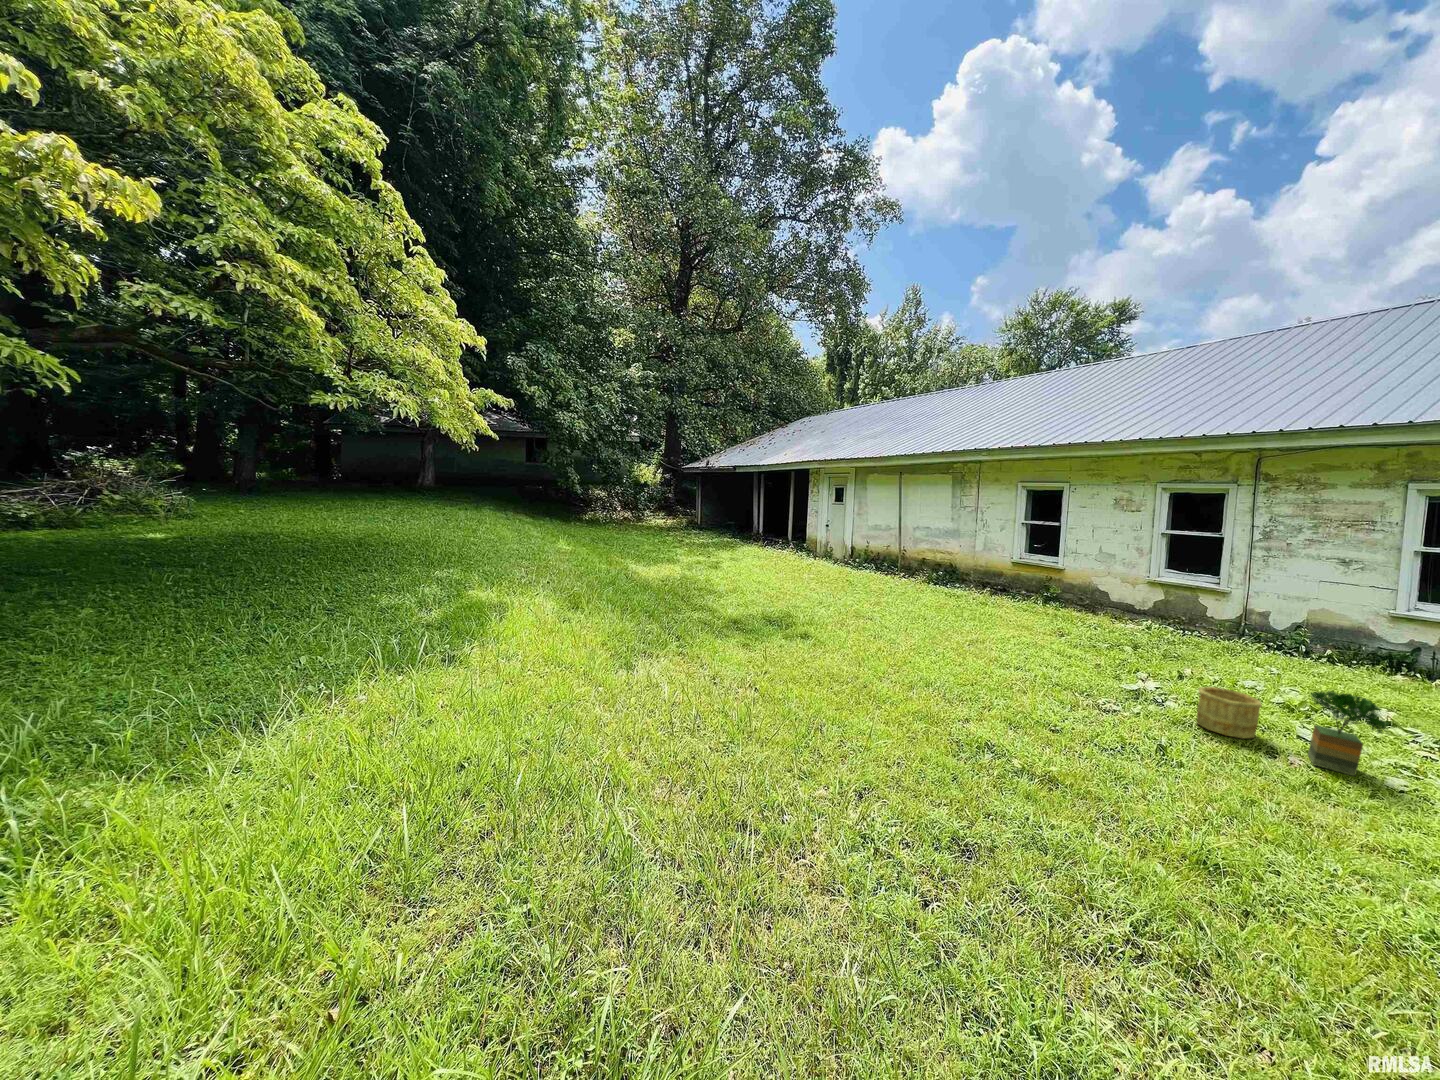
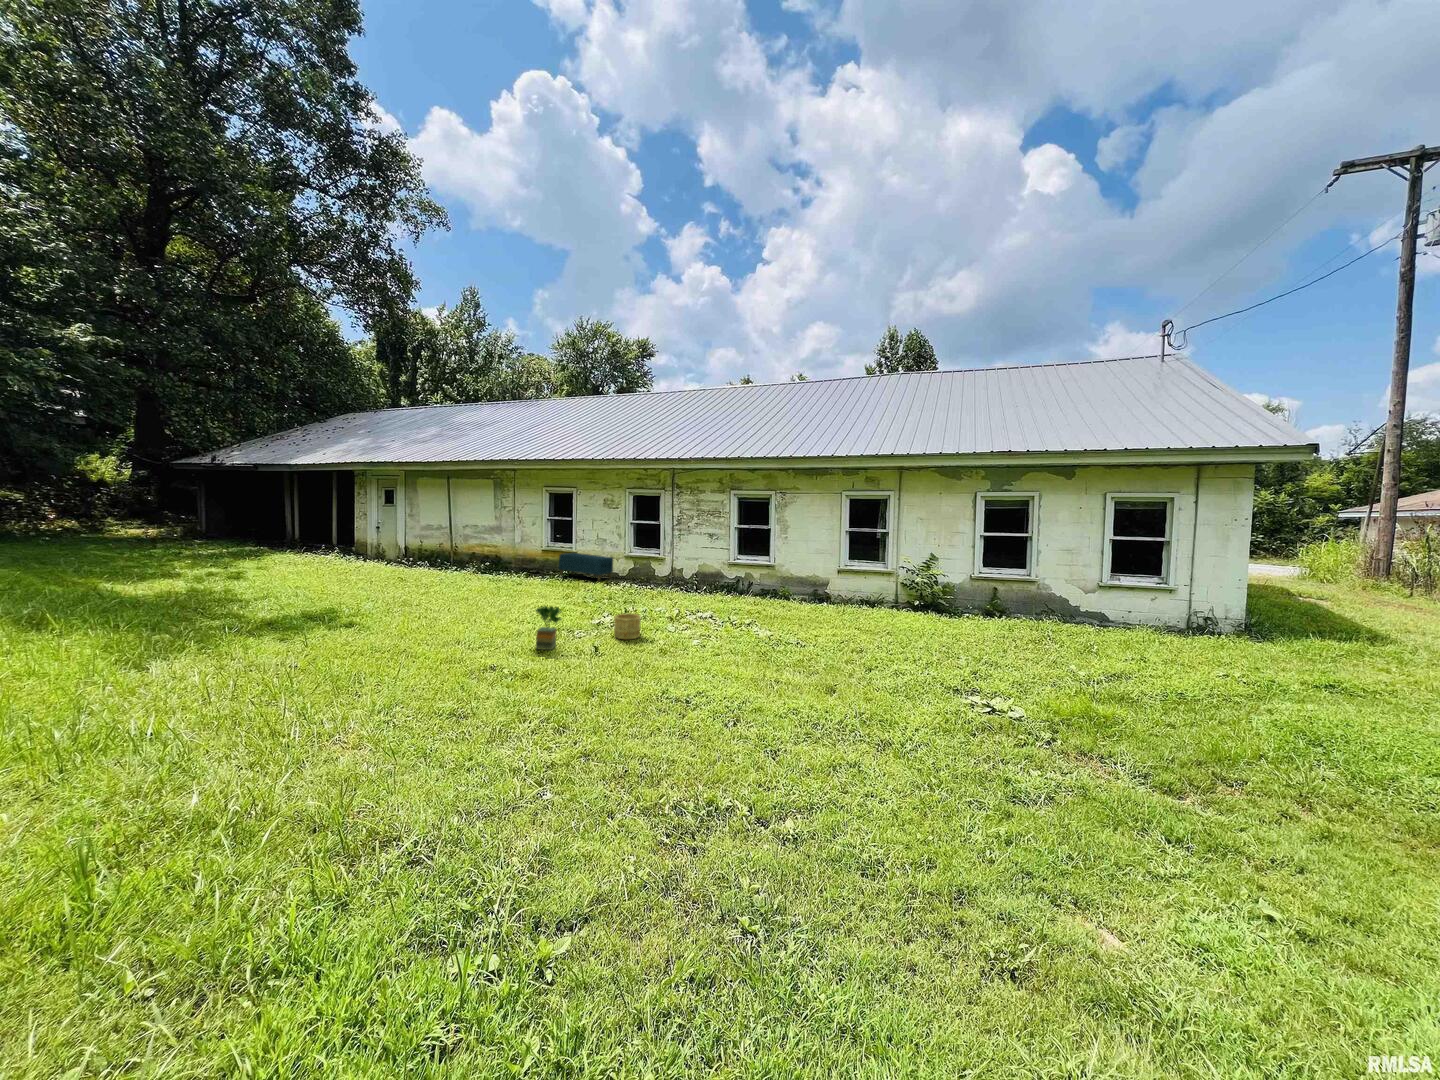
bench: none [1036,569,1126,615] -> present [559,553,613,582]
potted tree: present [1308,691,1388,776] -> present [536,606,562,650]

